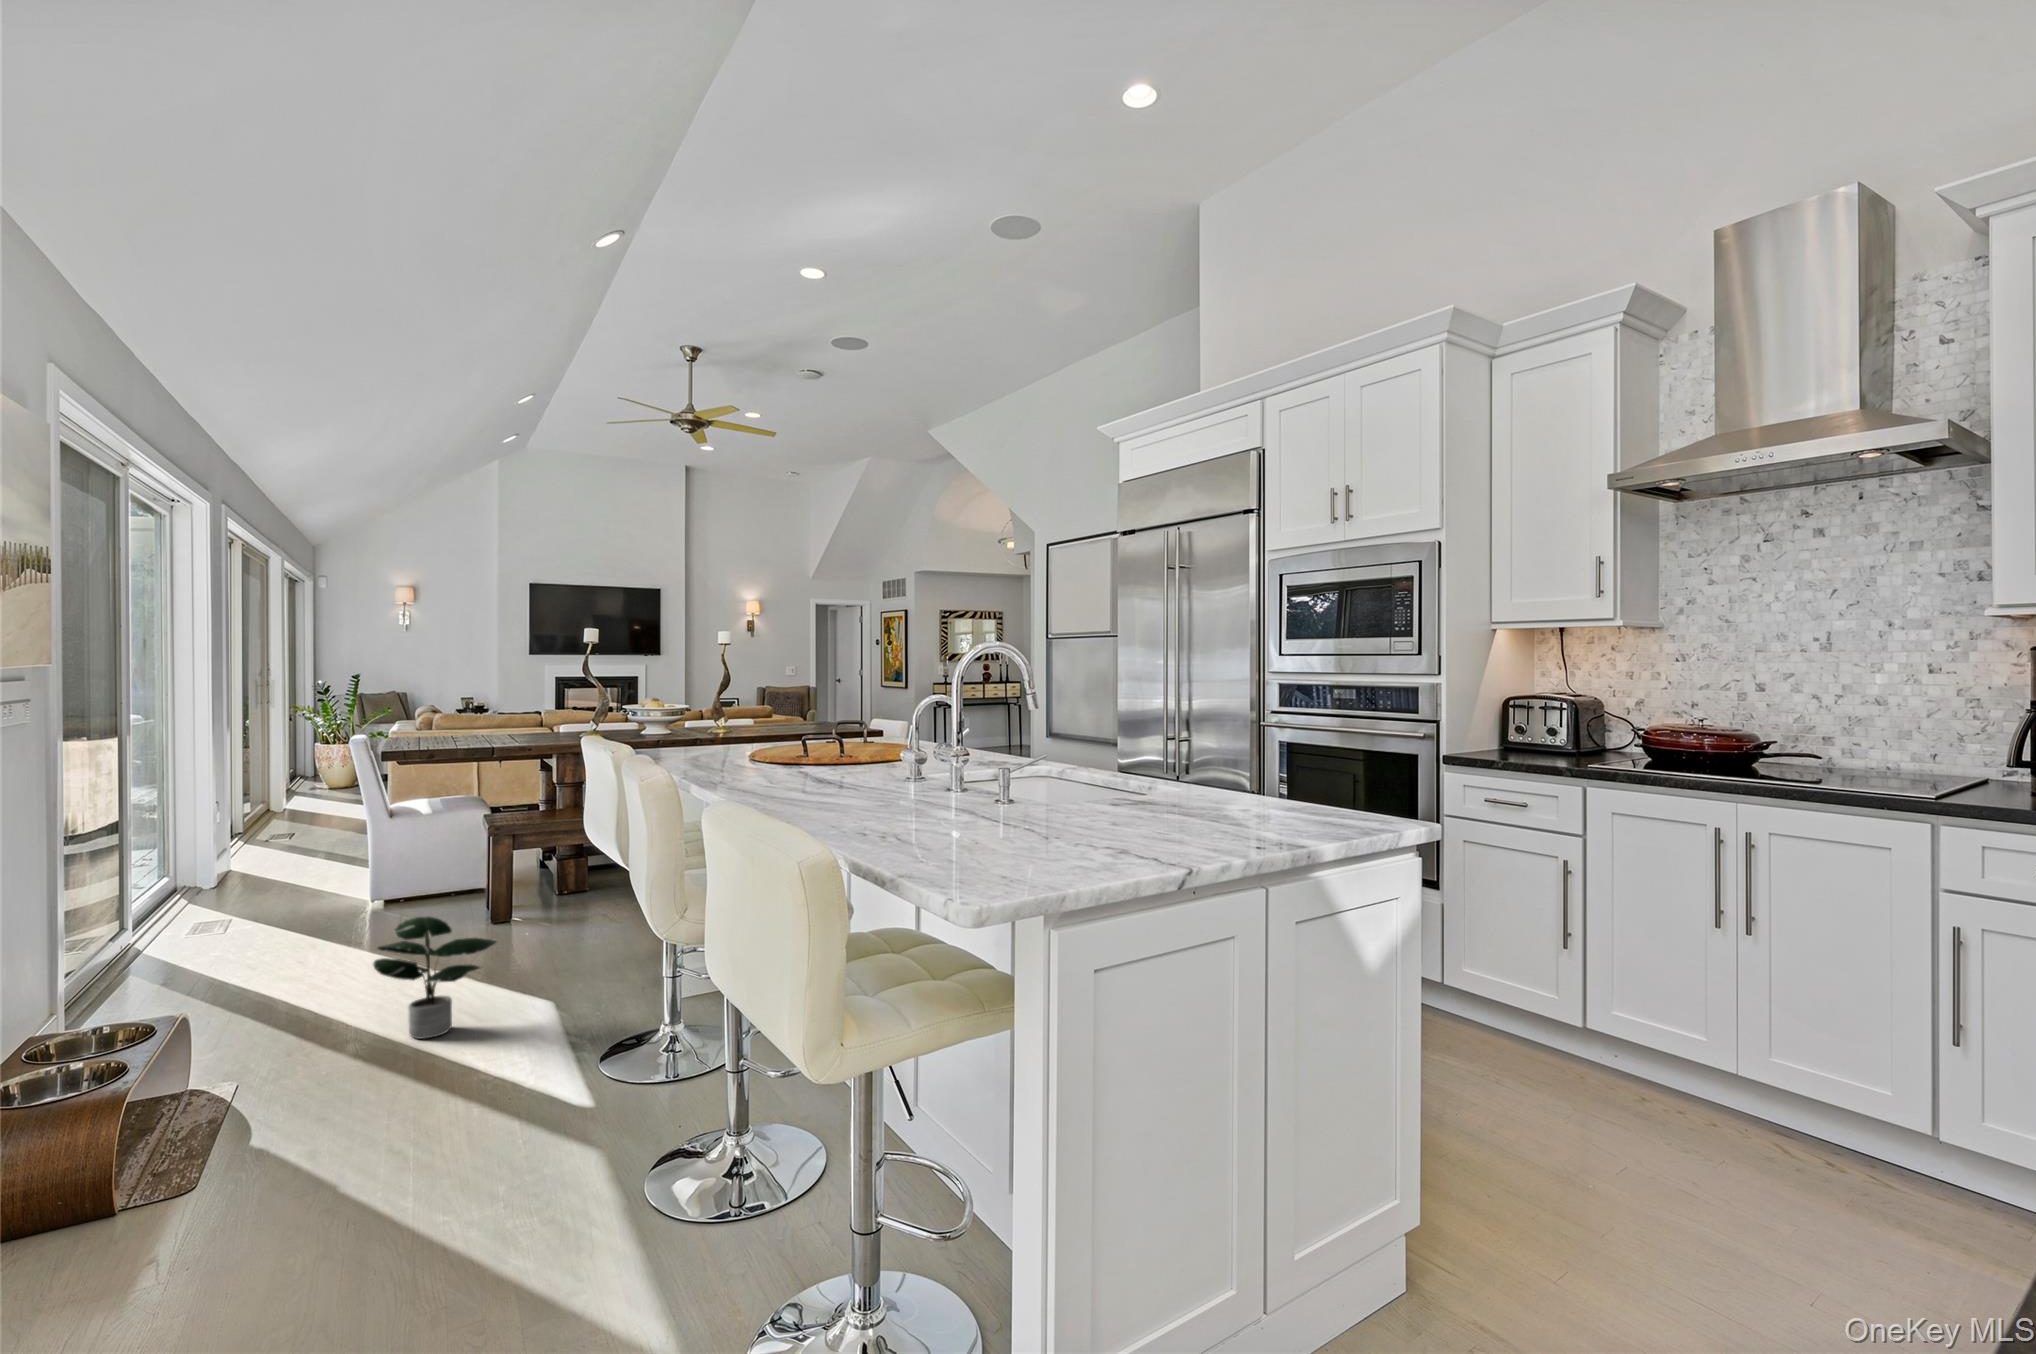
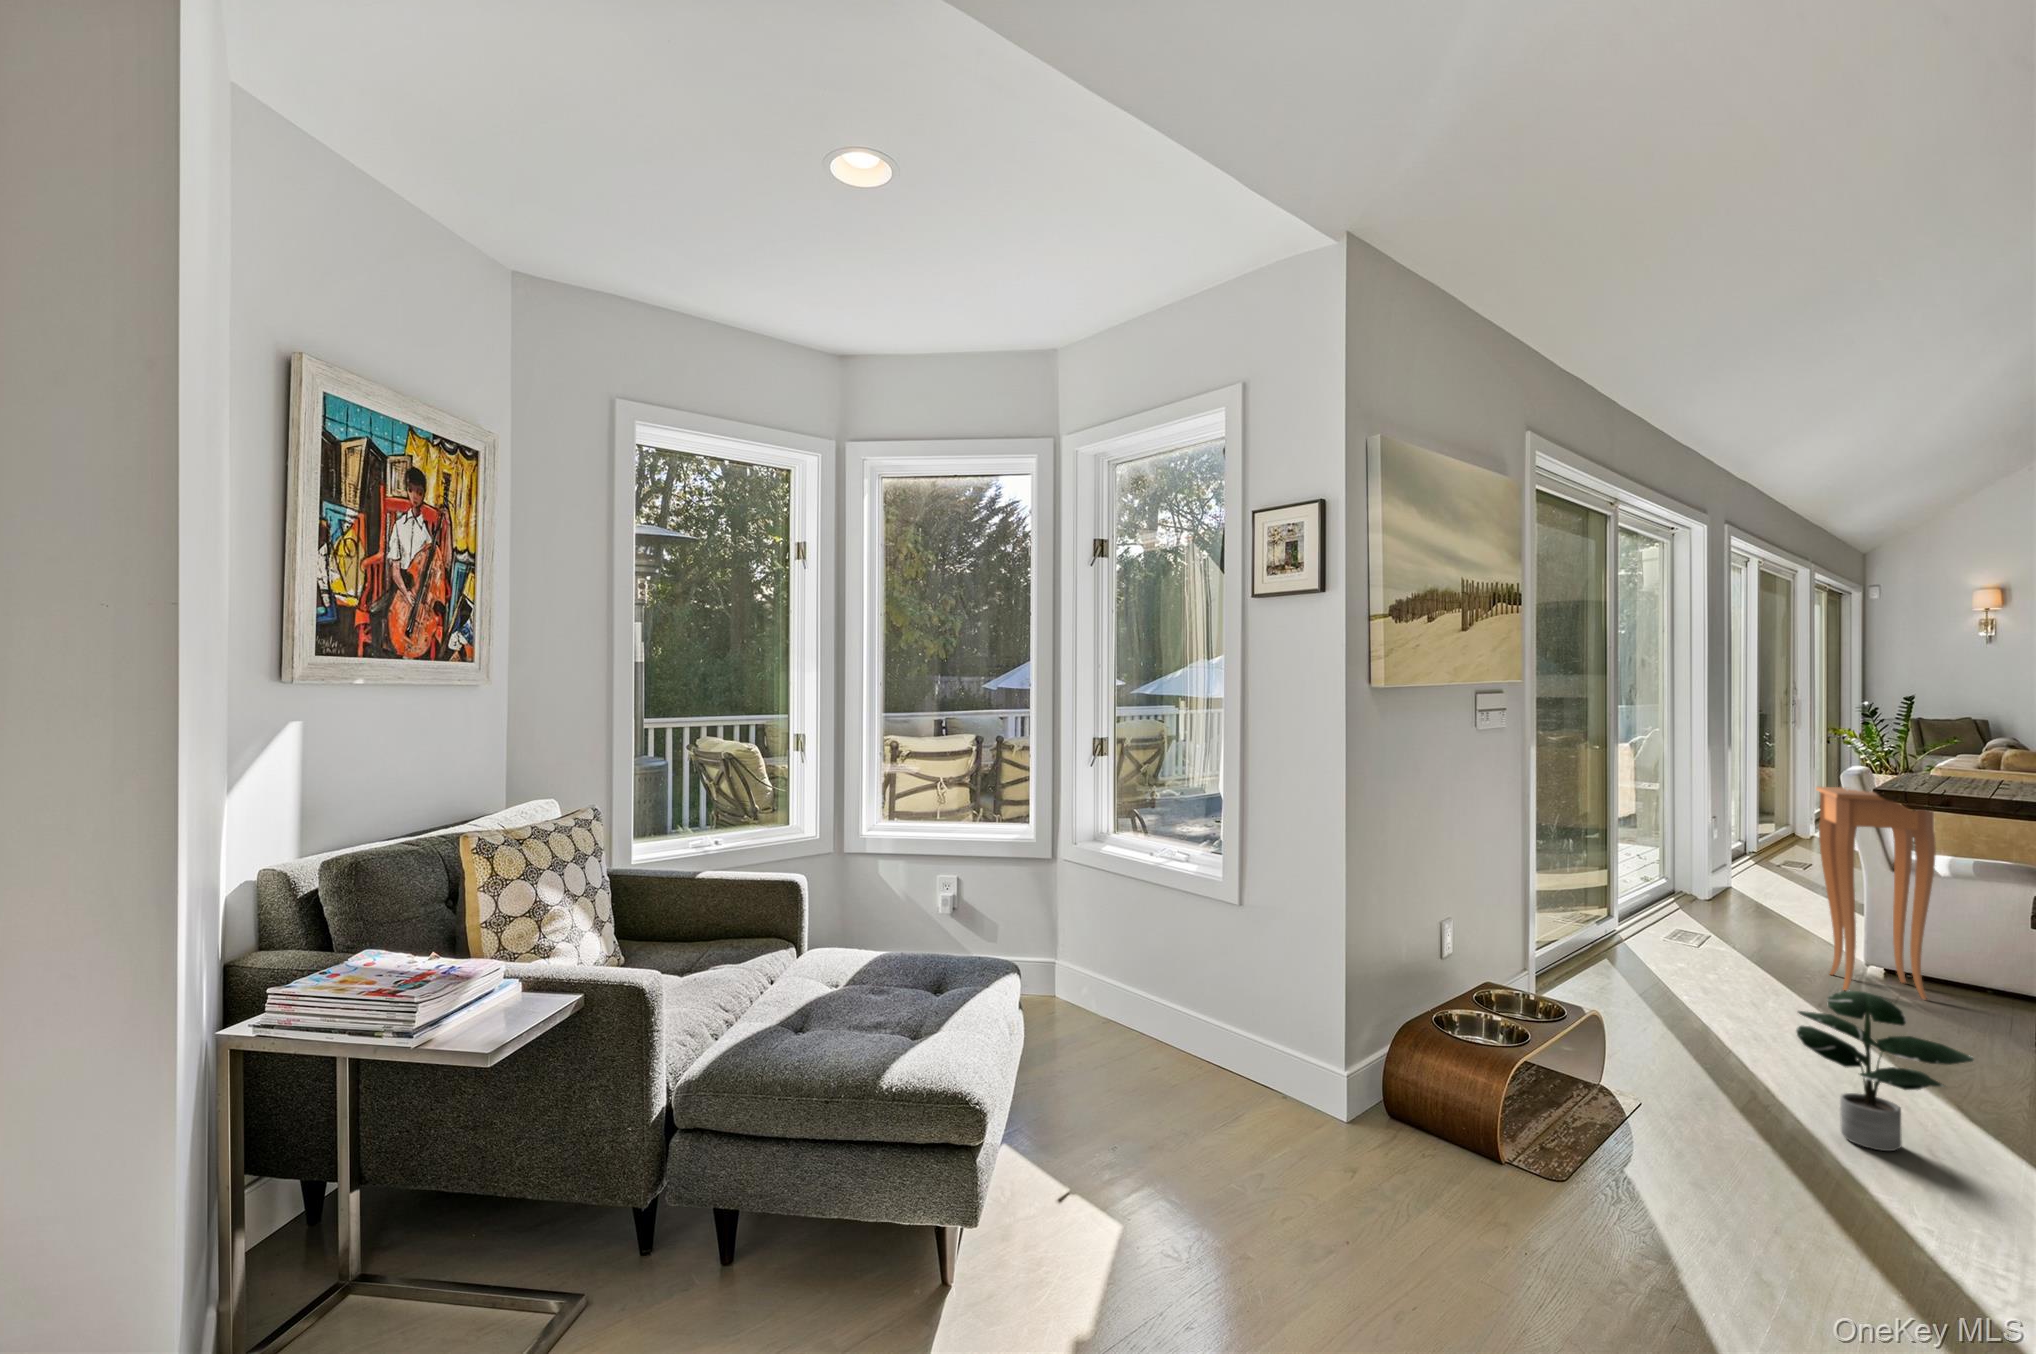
side table: none [336,753,432,930] -> present [1816,787,1936,999]

